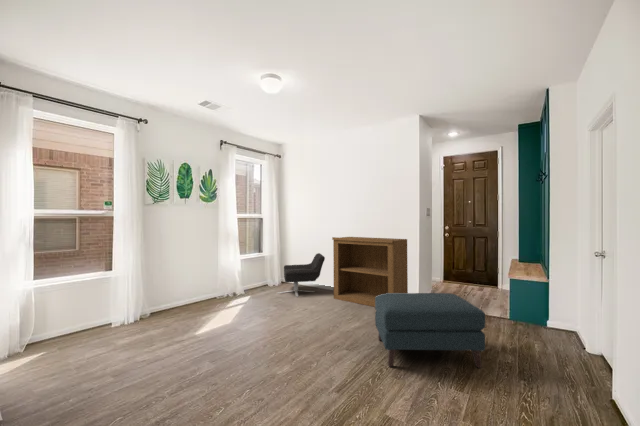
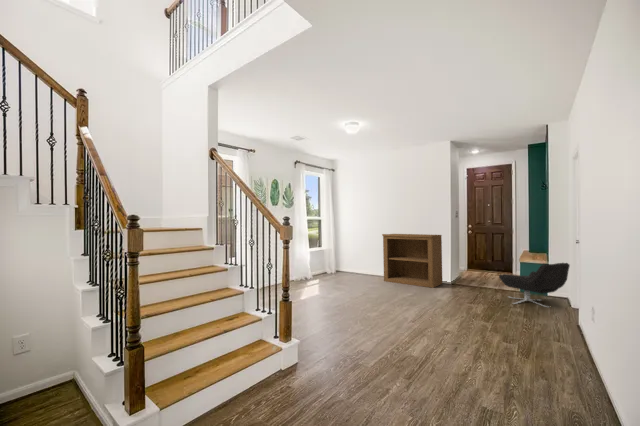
lounge chair: present [279,253,325,296] -> present [499,263,570,307]
ottoman: present [375,293,485,368] -> none [426,270,502,314]

